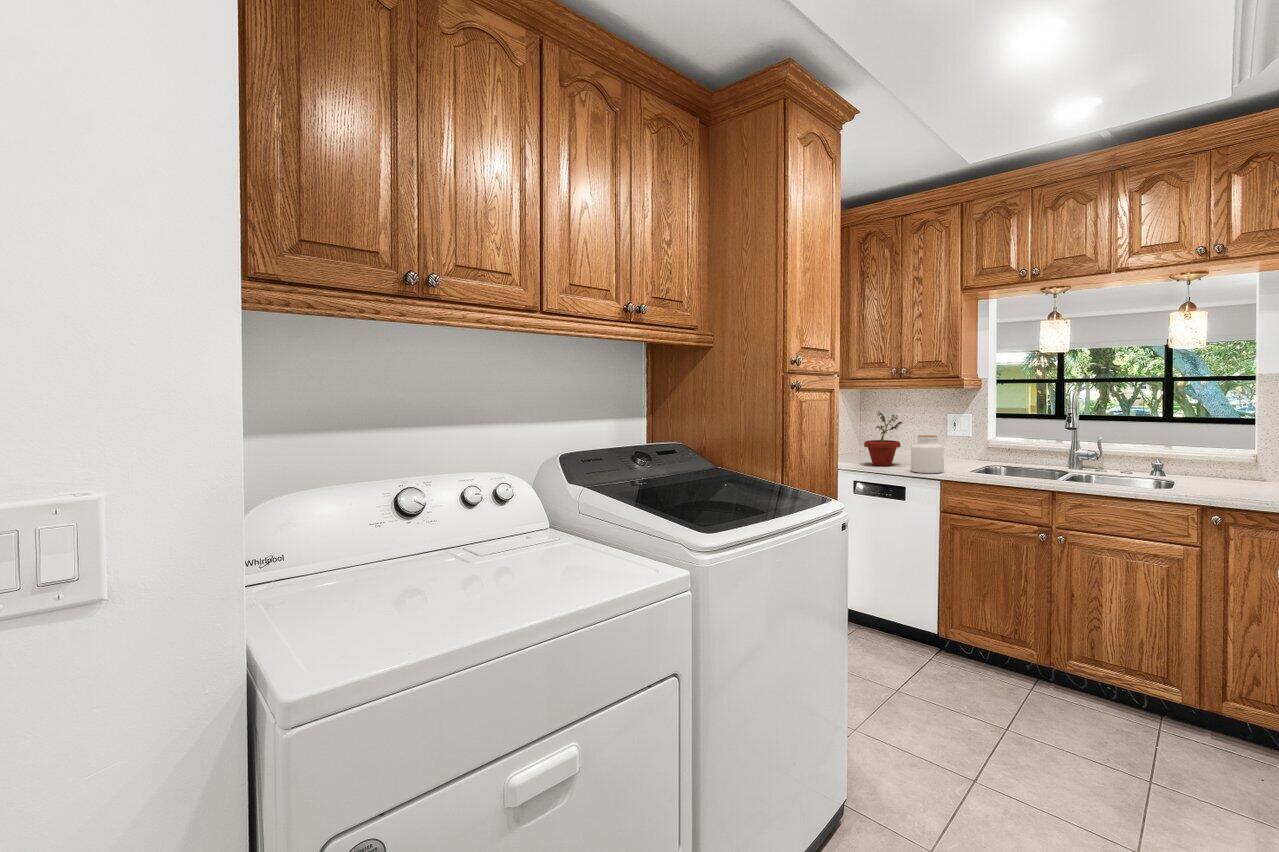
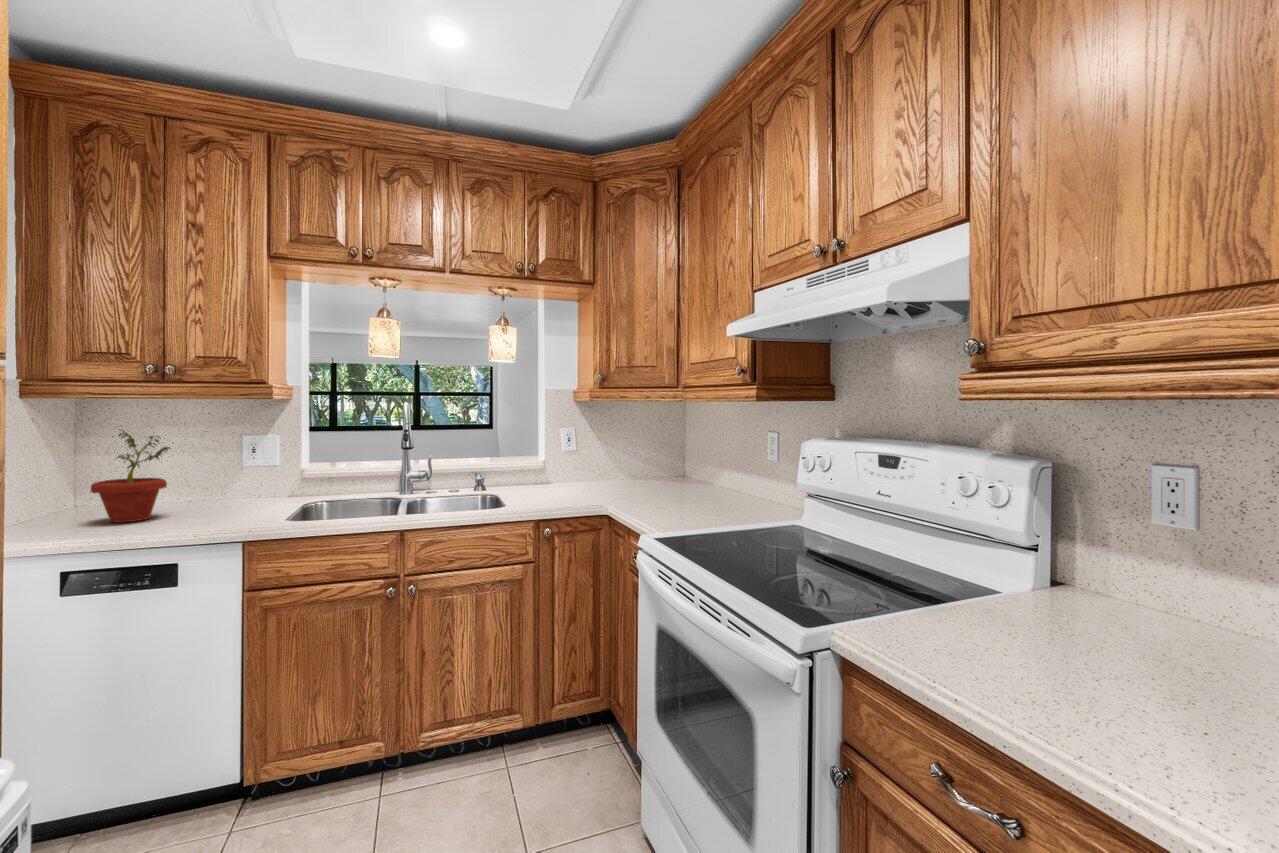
jar: present [911,435,944,473] -> none [189,466,247,527]

